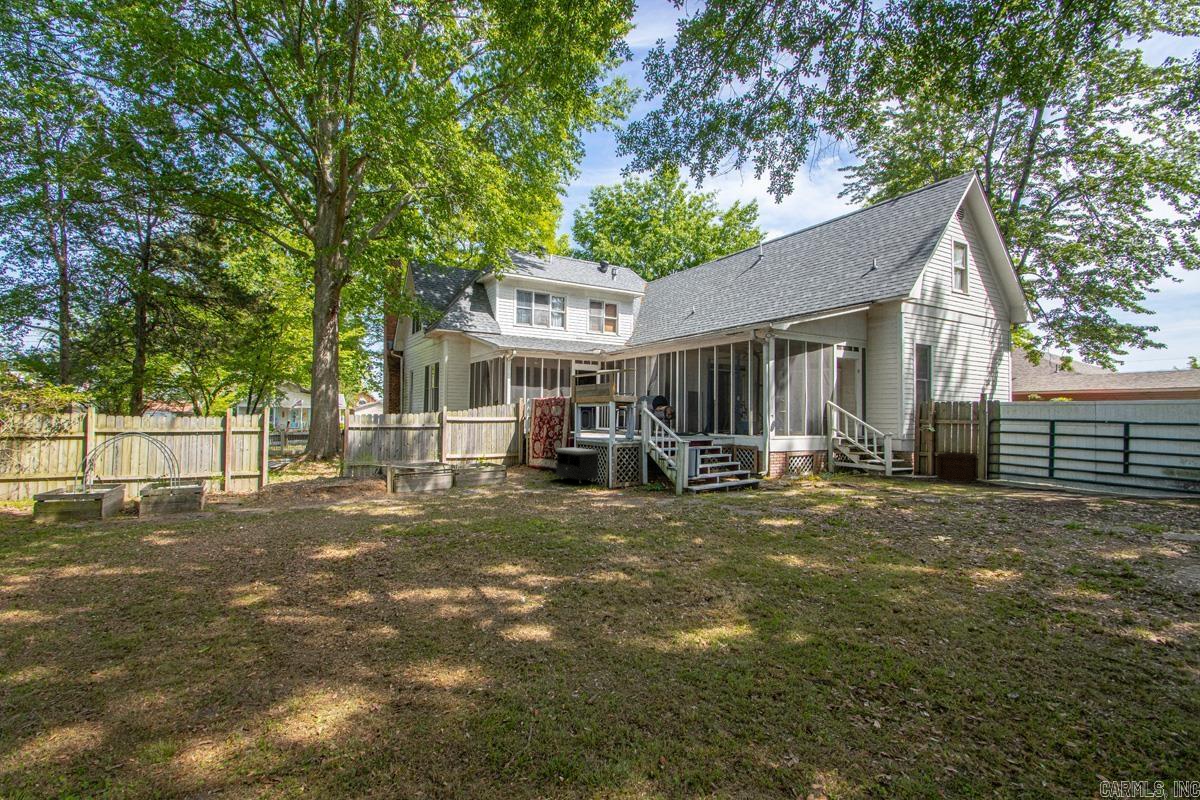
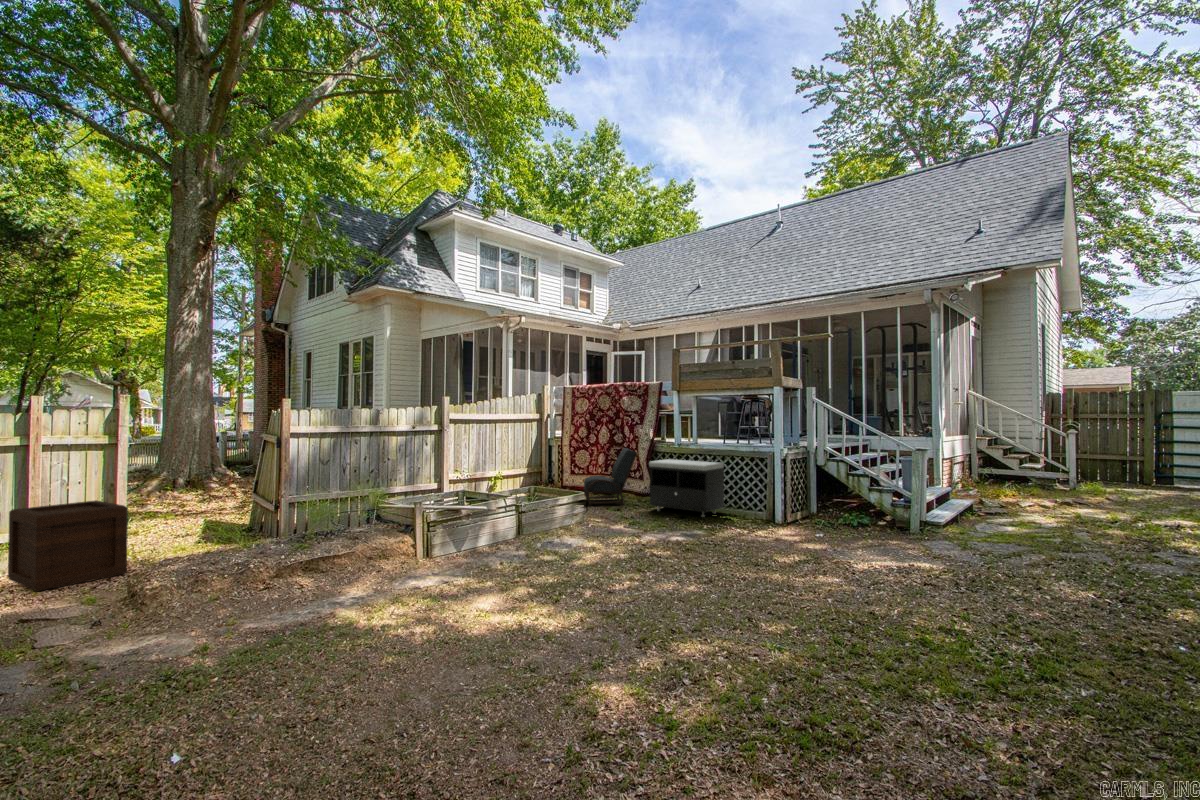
lounge chair: none [525,440,561,476] -> present [584,448,637,505]
wooden crate: present [937,452,977,481] -> present [8,500,128,592]

